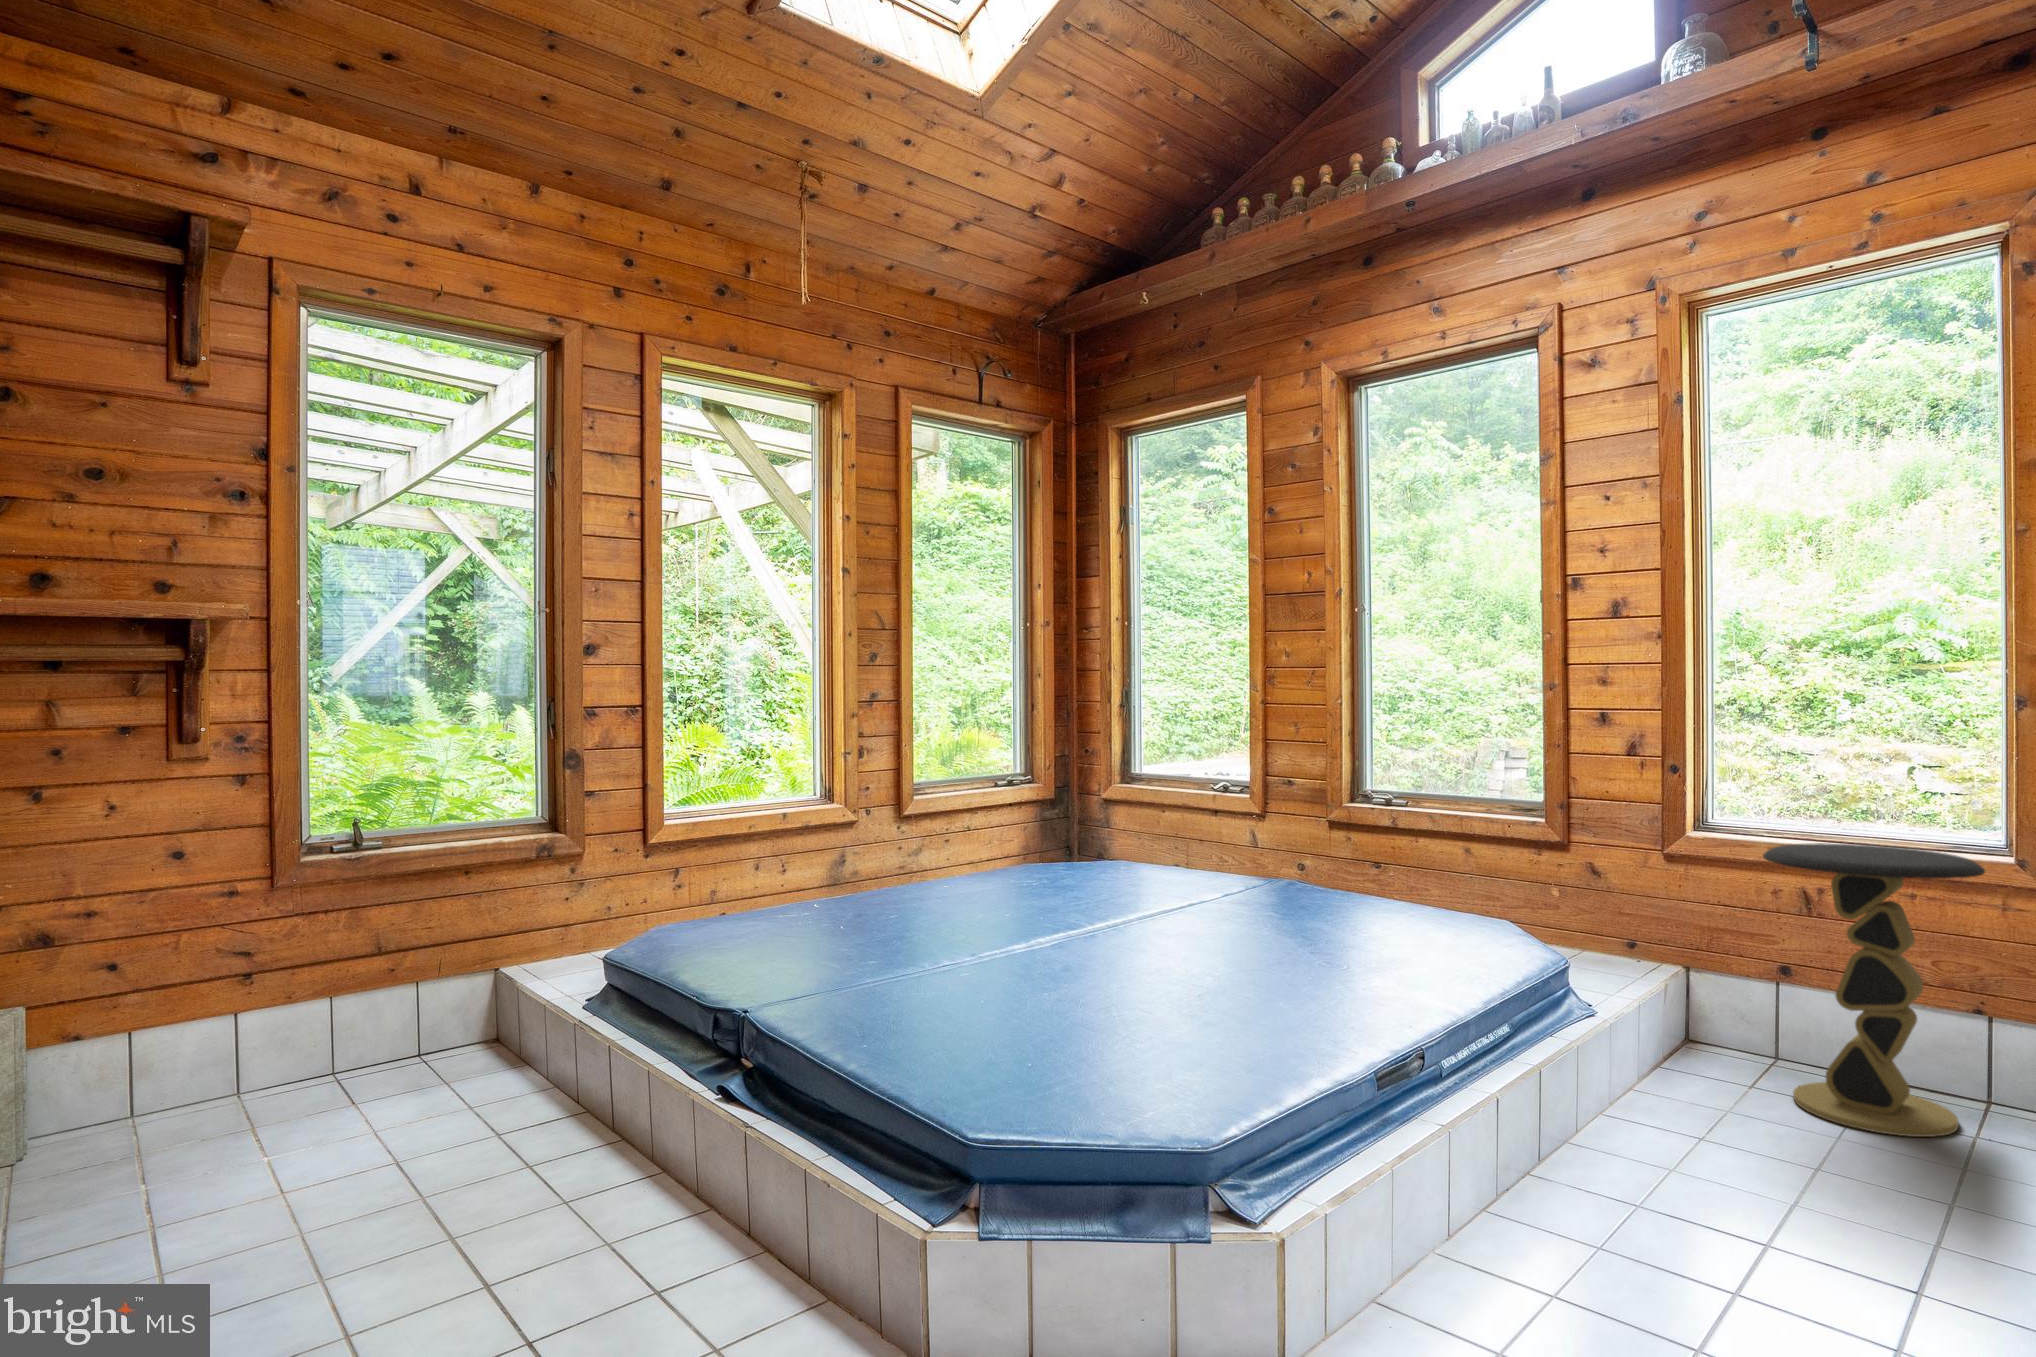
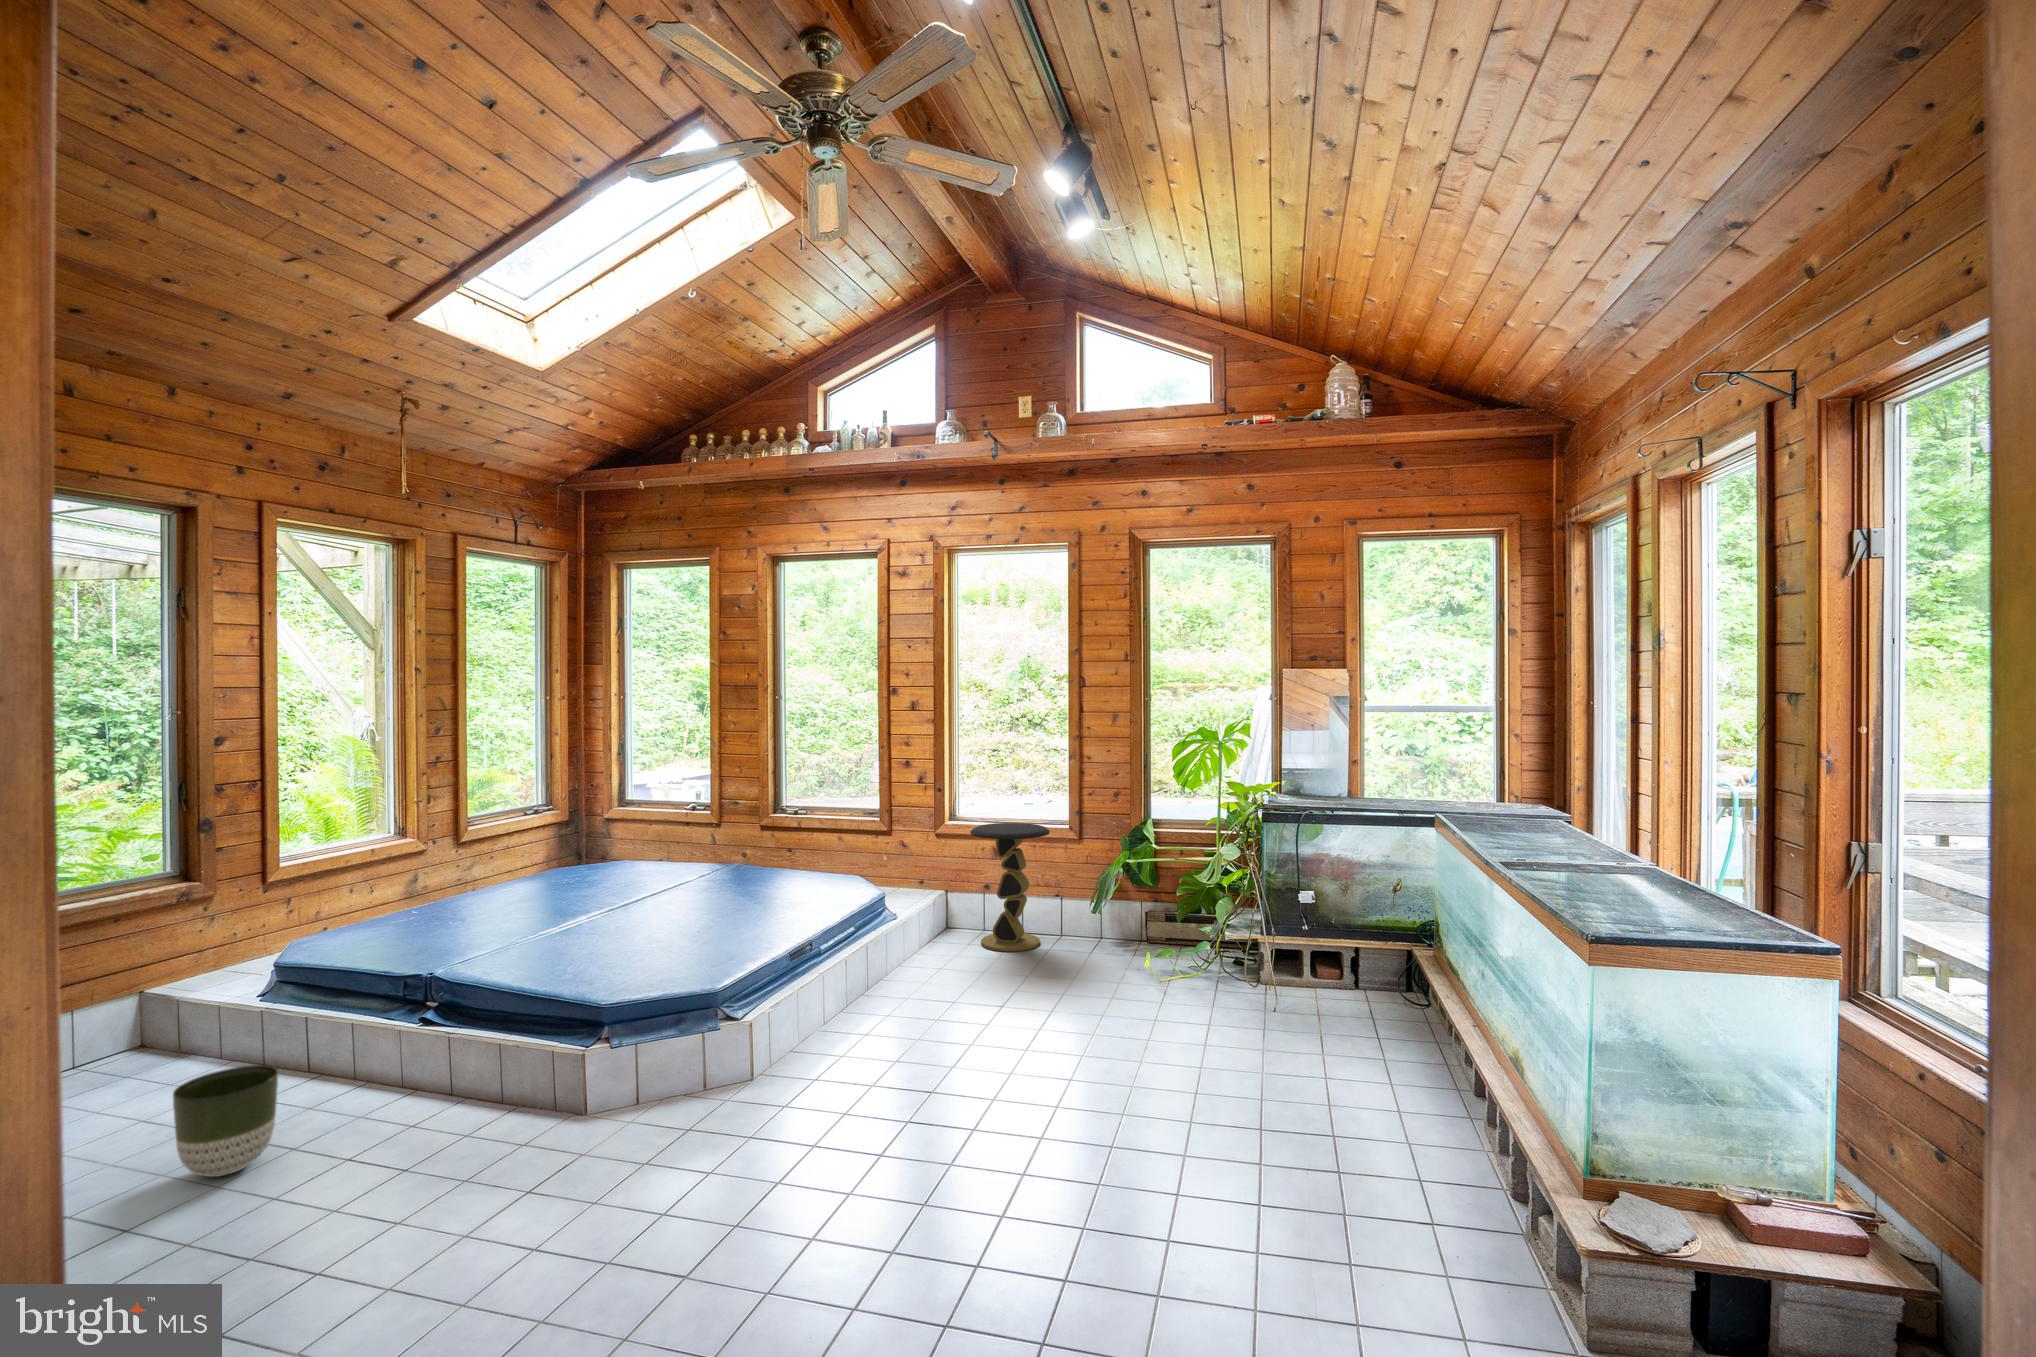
planter: none [311,1113,466,1299] -> present [173,1065,278,1177]

